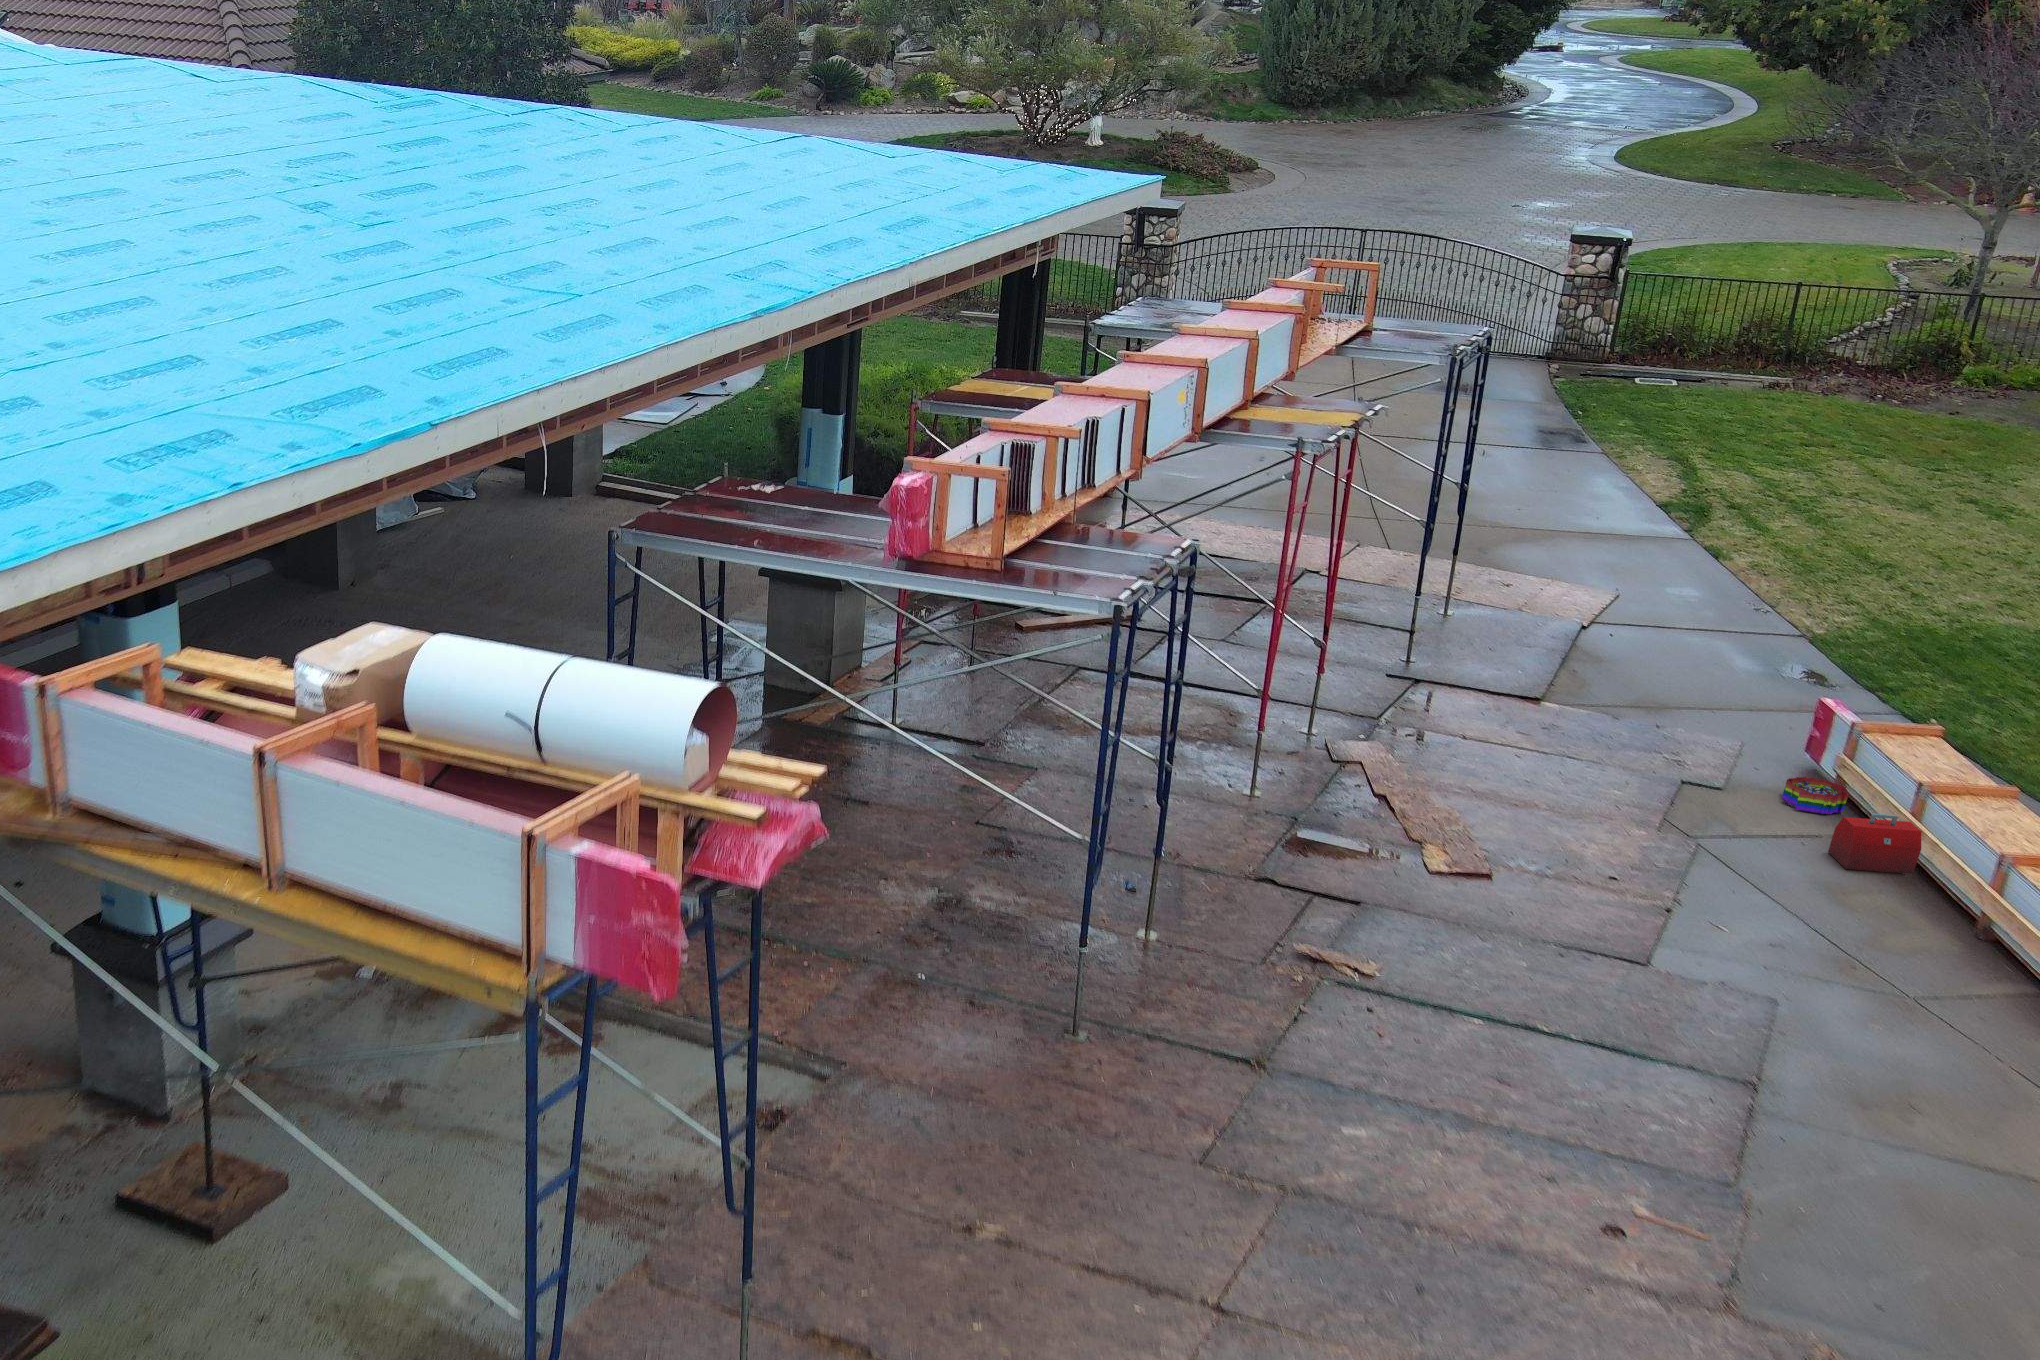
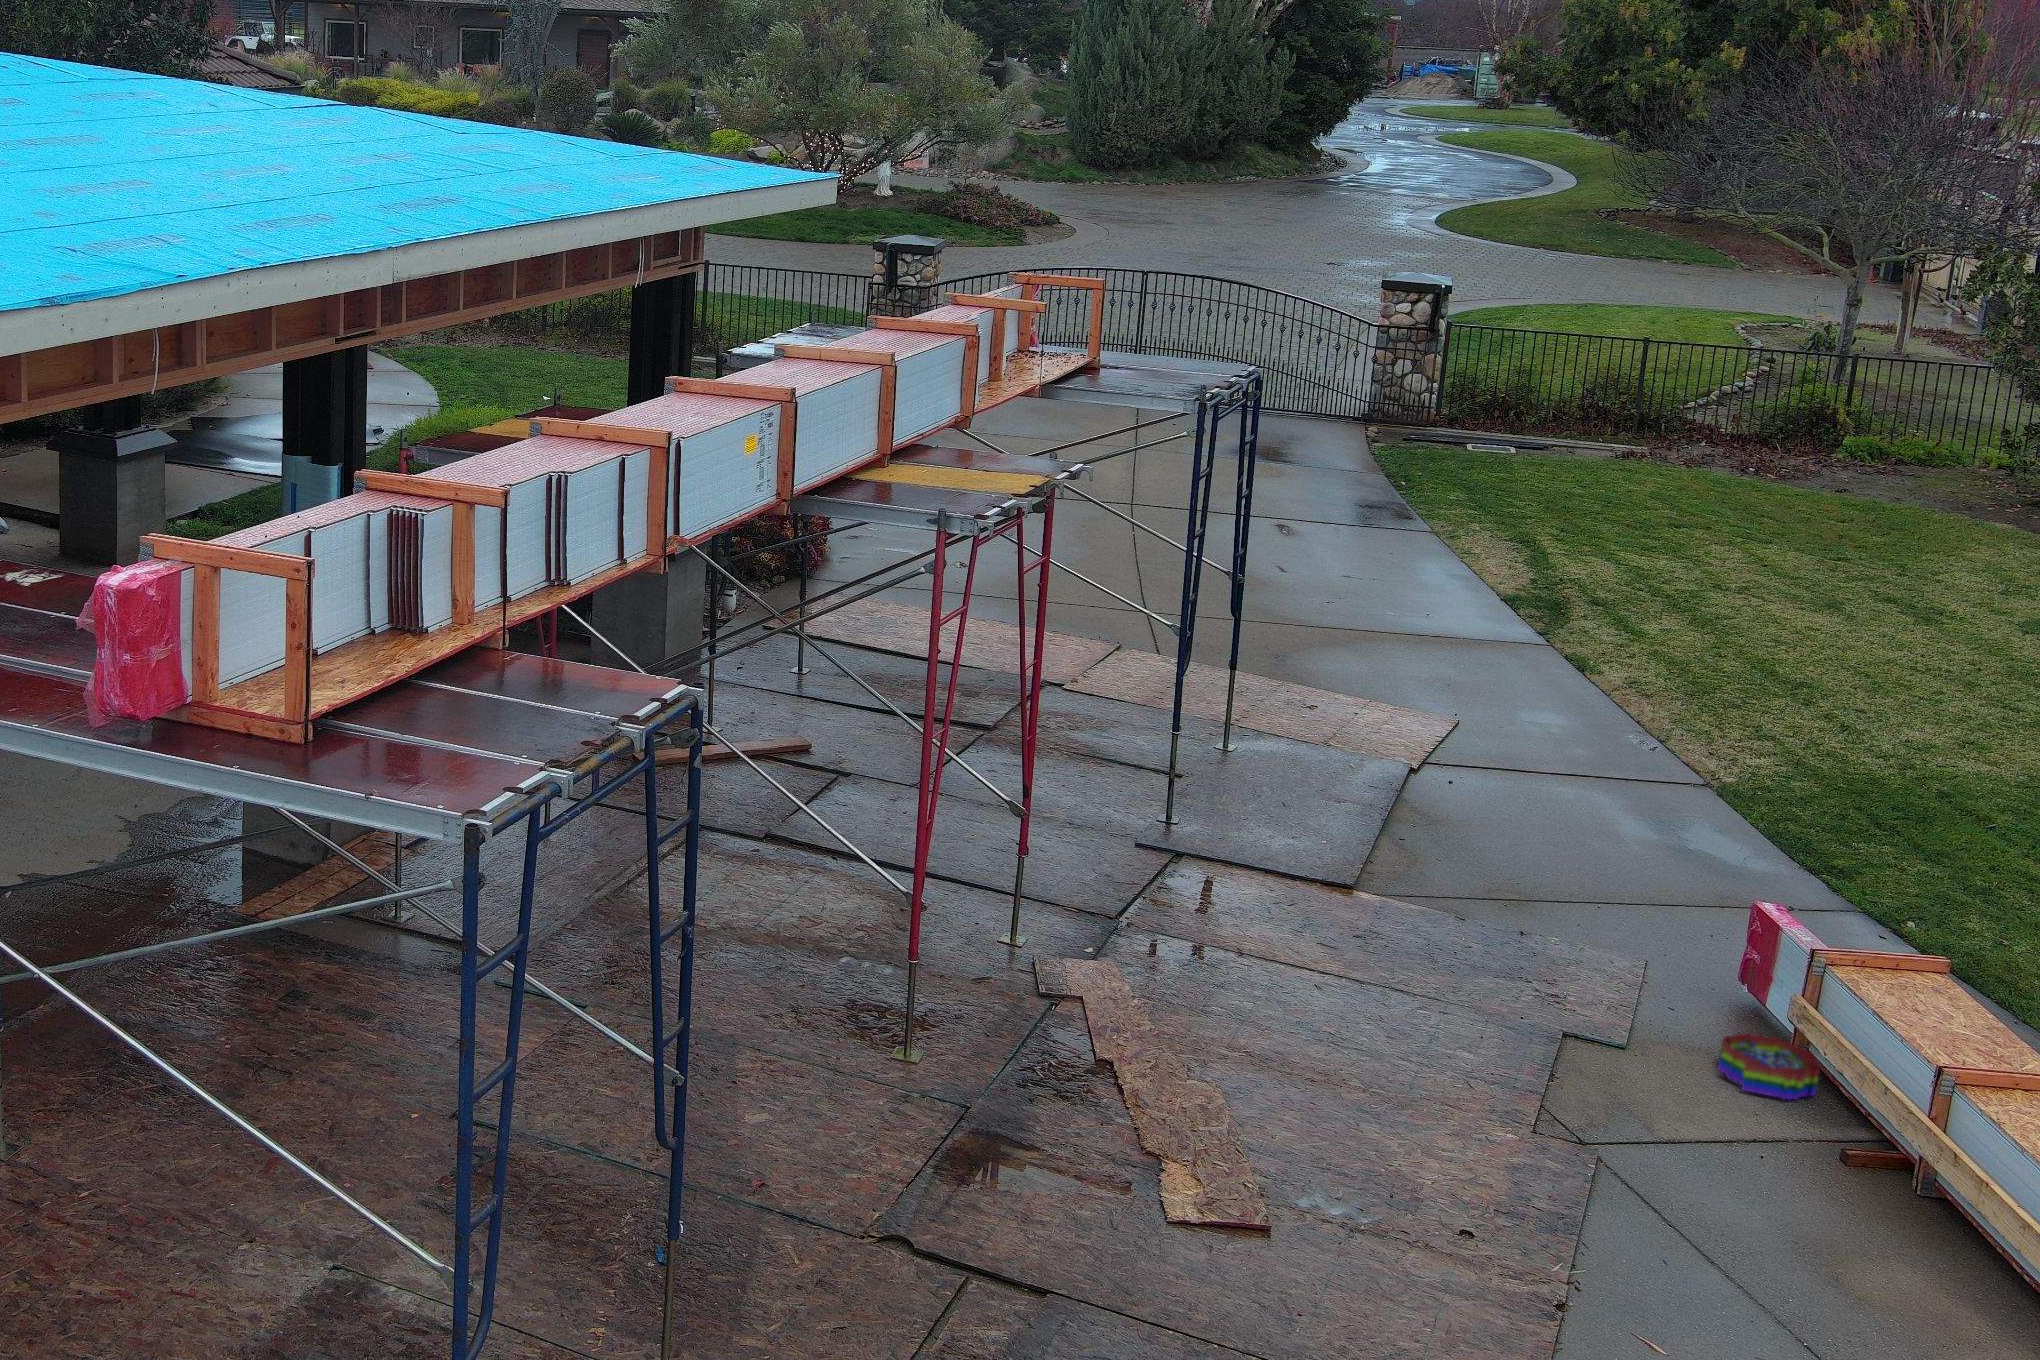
toolbox: present [1828,814,1921,874] -> none [1805,1121,1957,1225]

